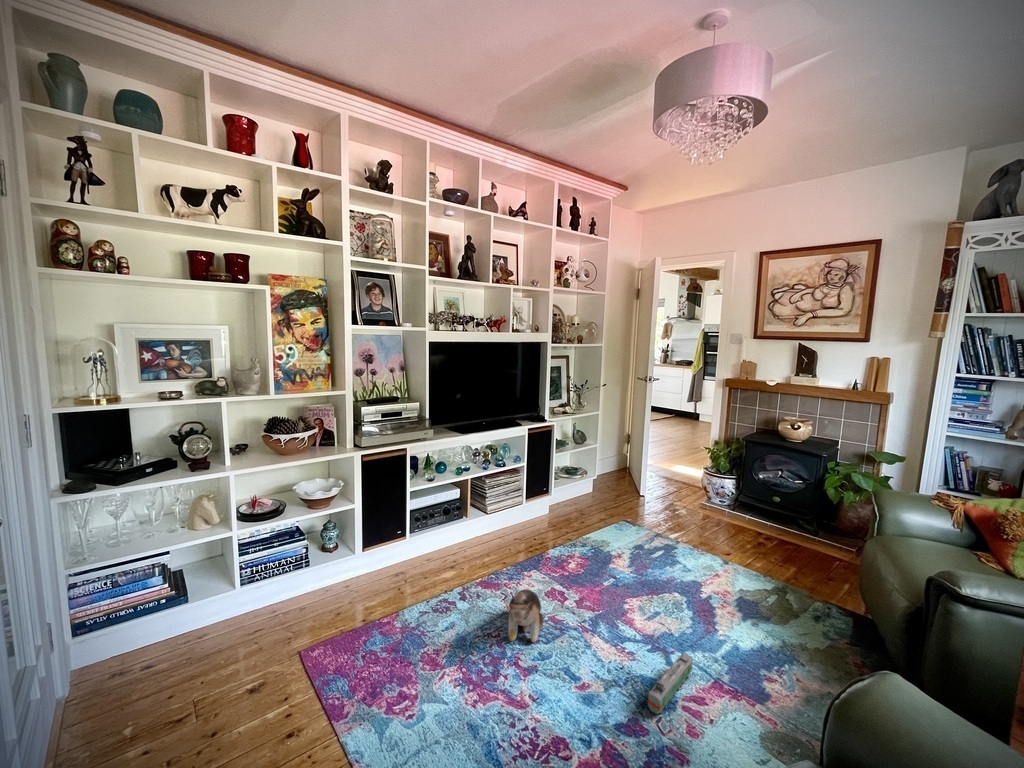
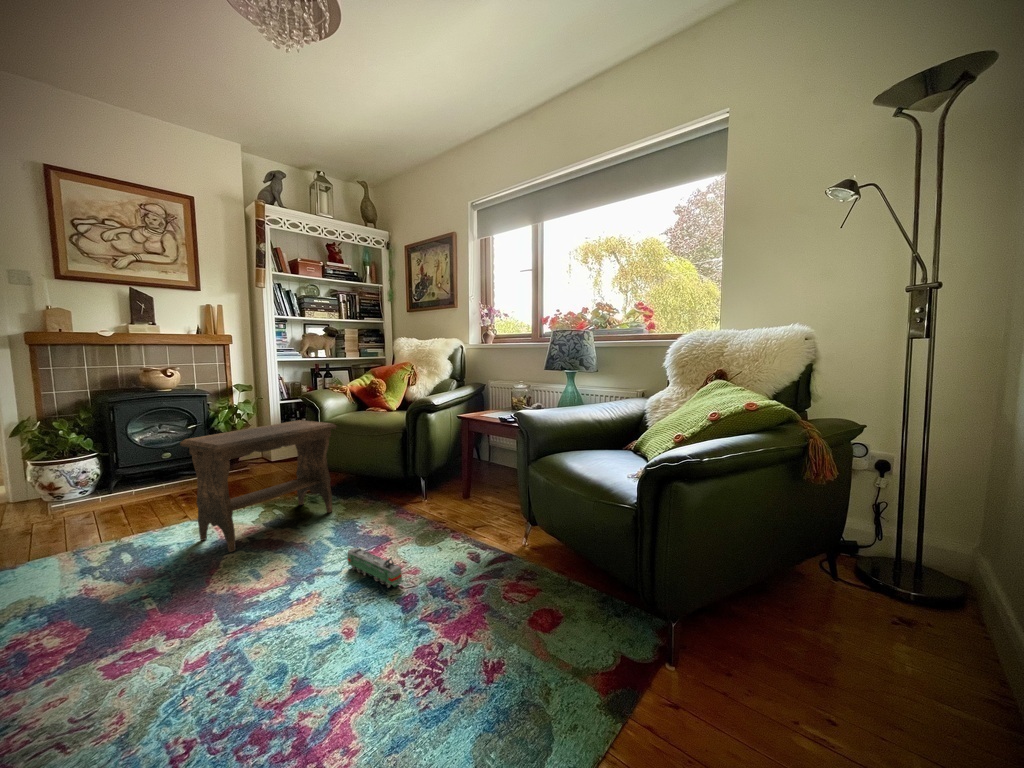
footstool: none [685,488,829,634] -> present [180,420,337,552]
plush toy: present [505,589,544,642] -> none [107,601,276,728]

